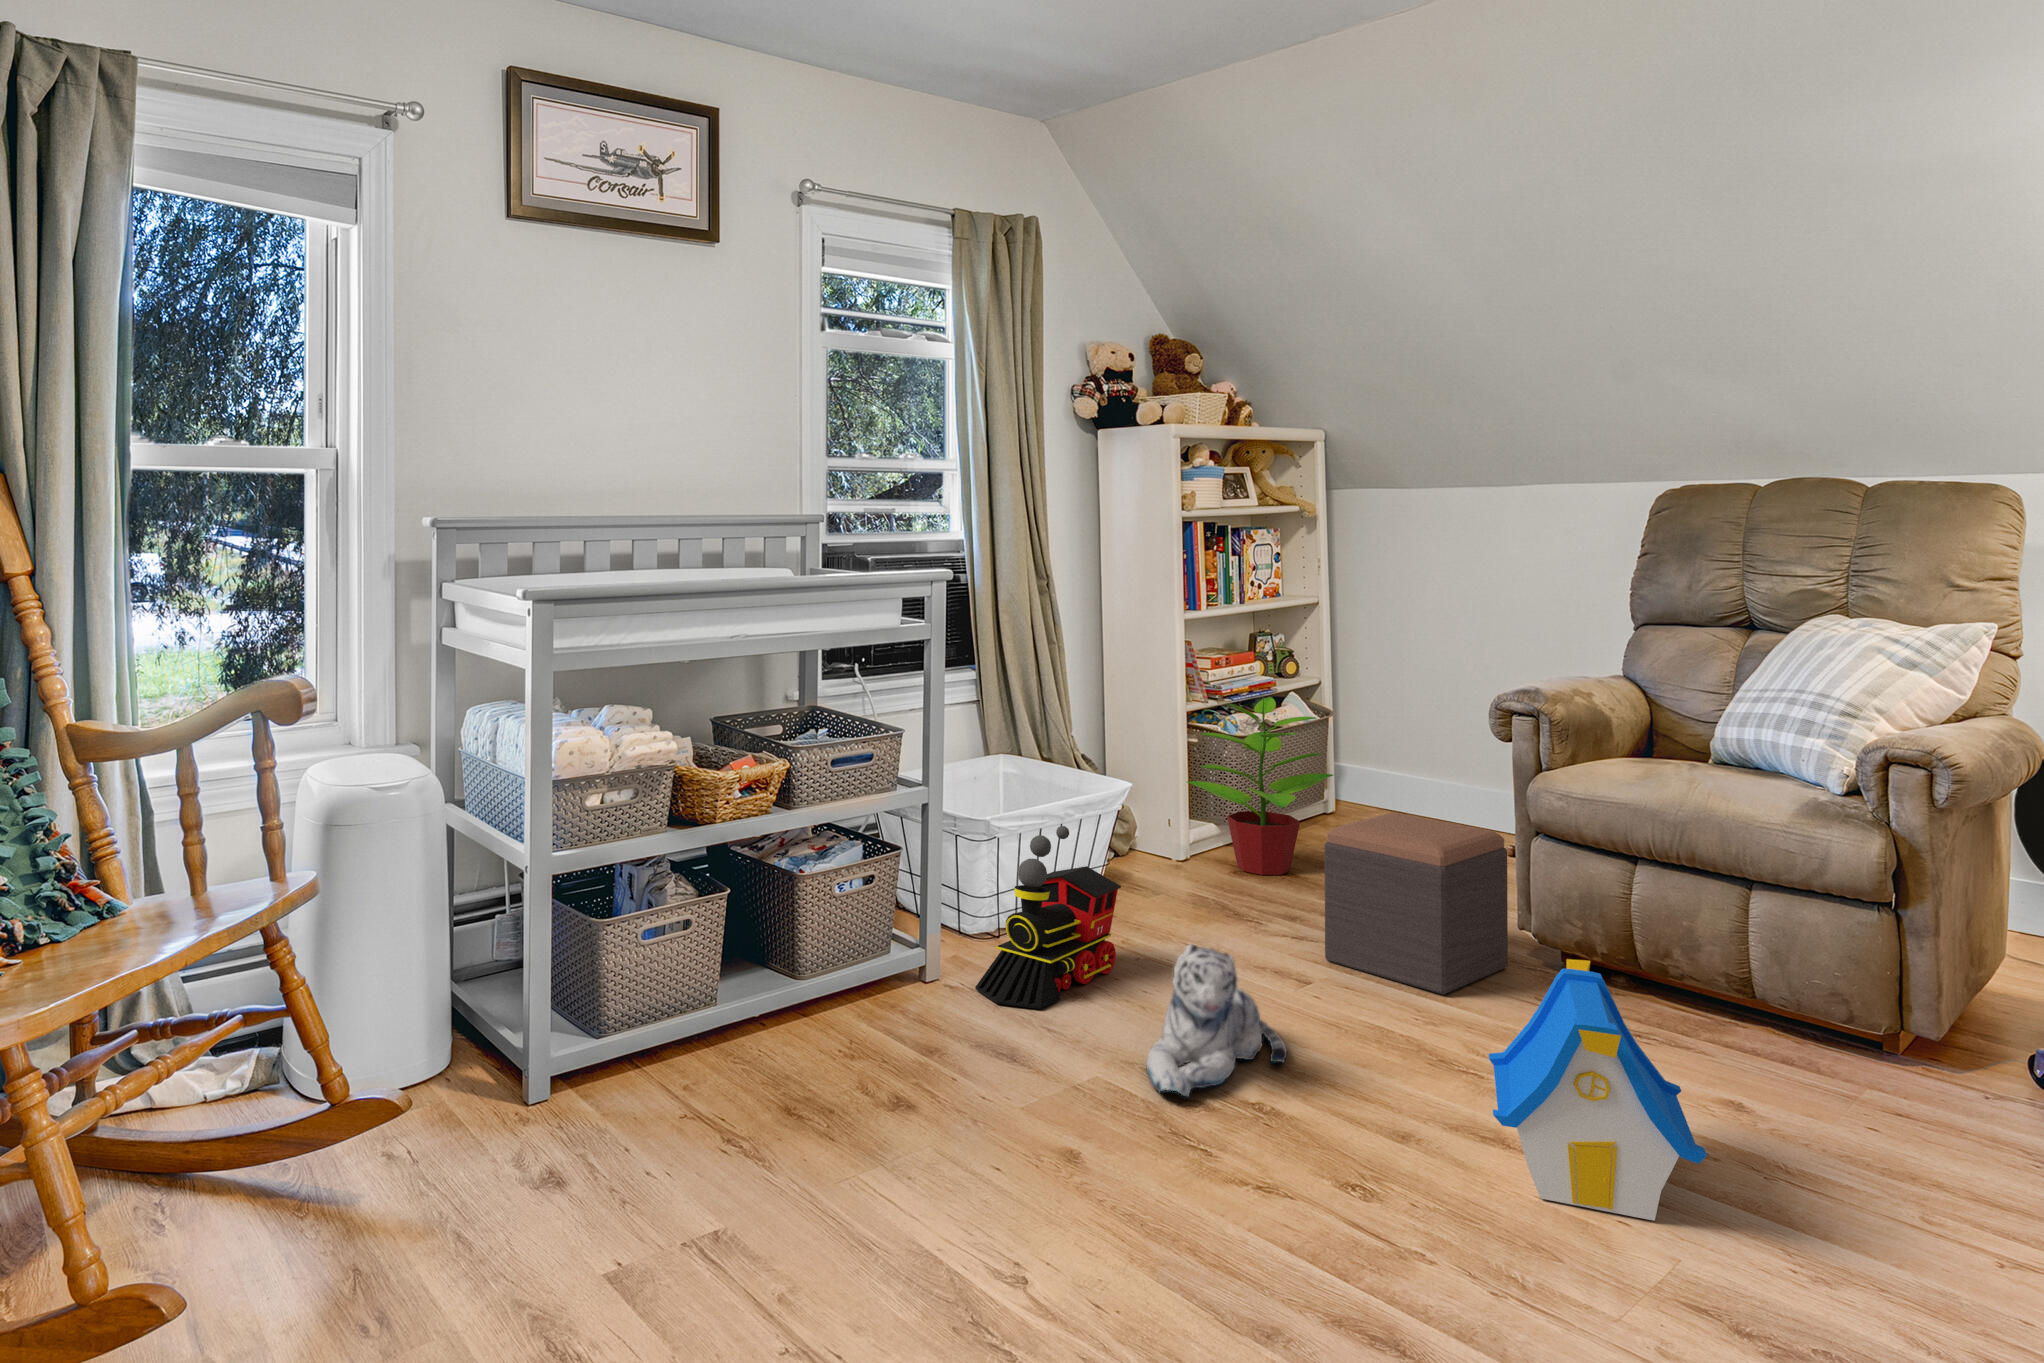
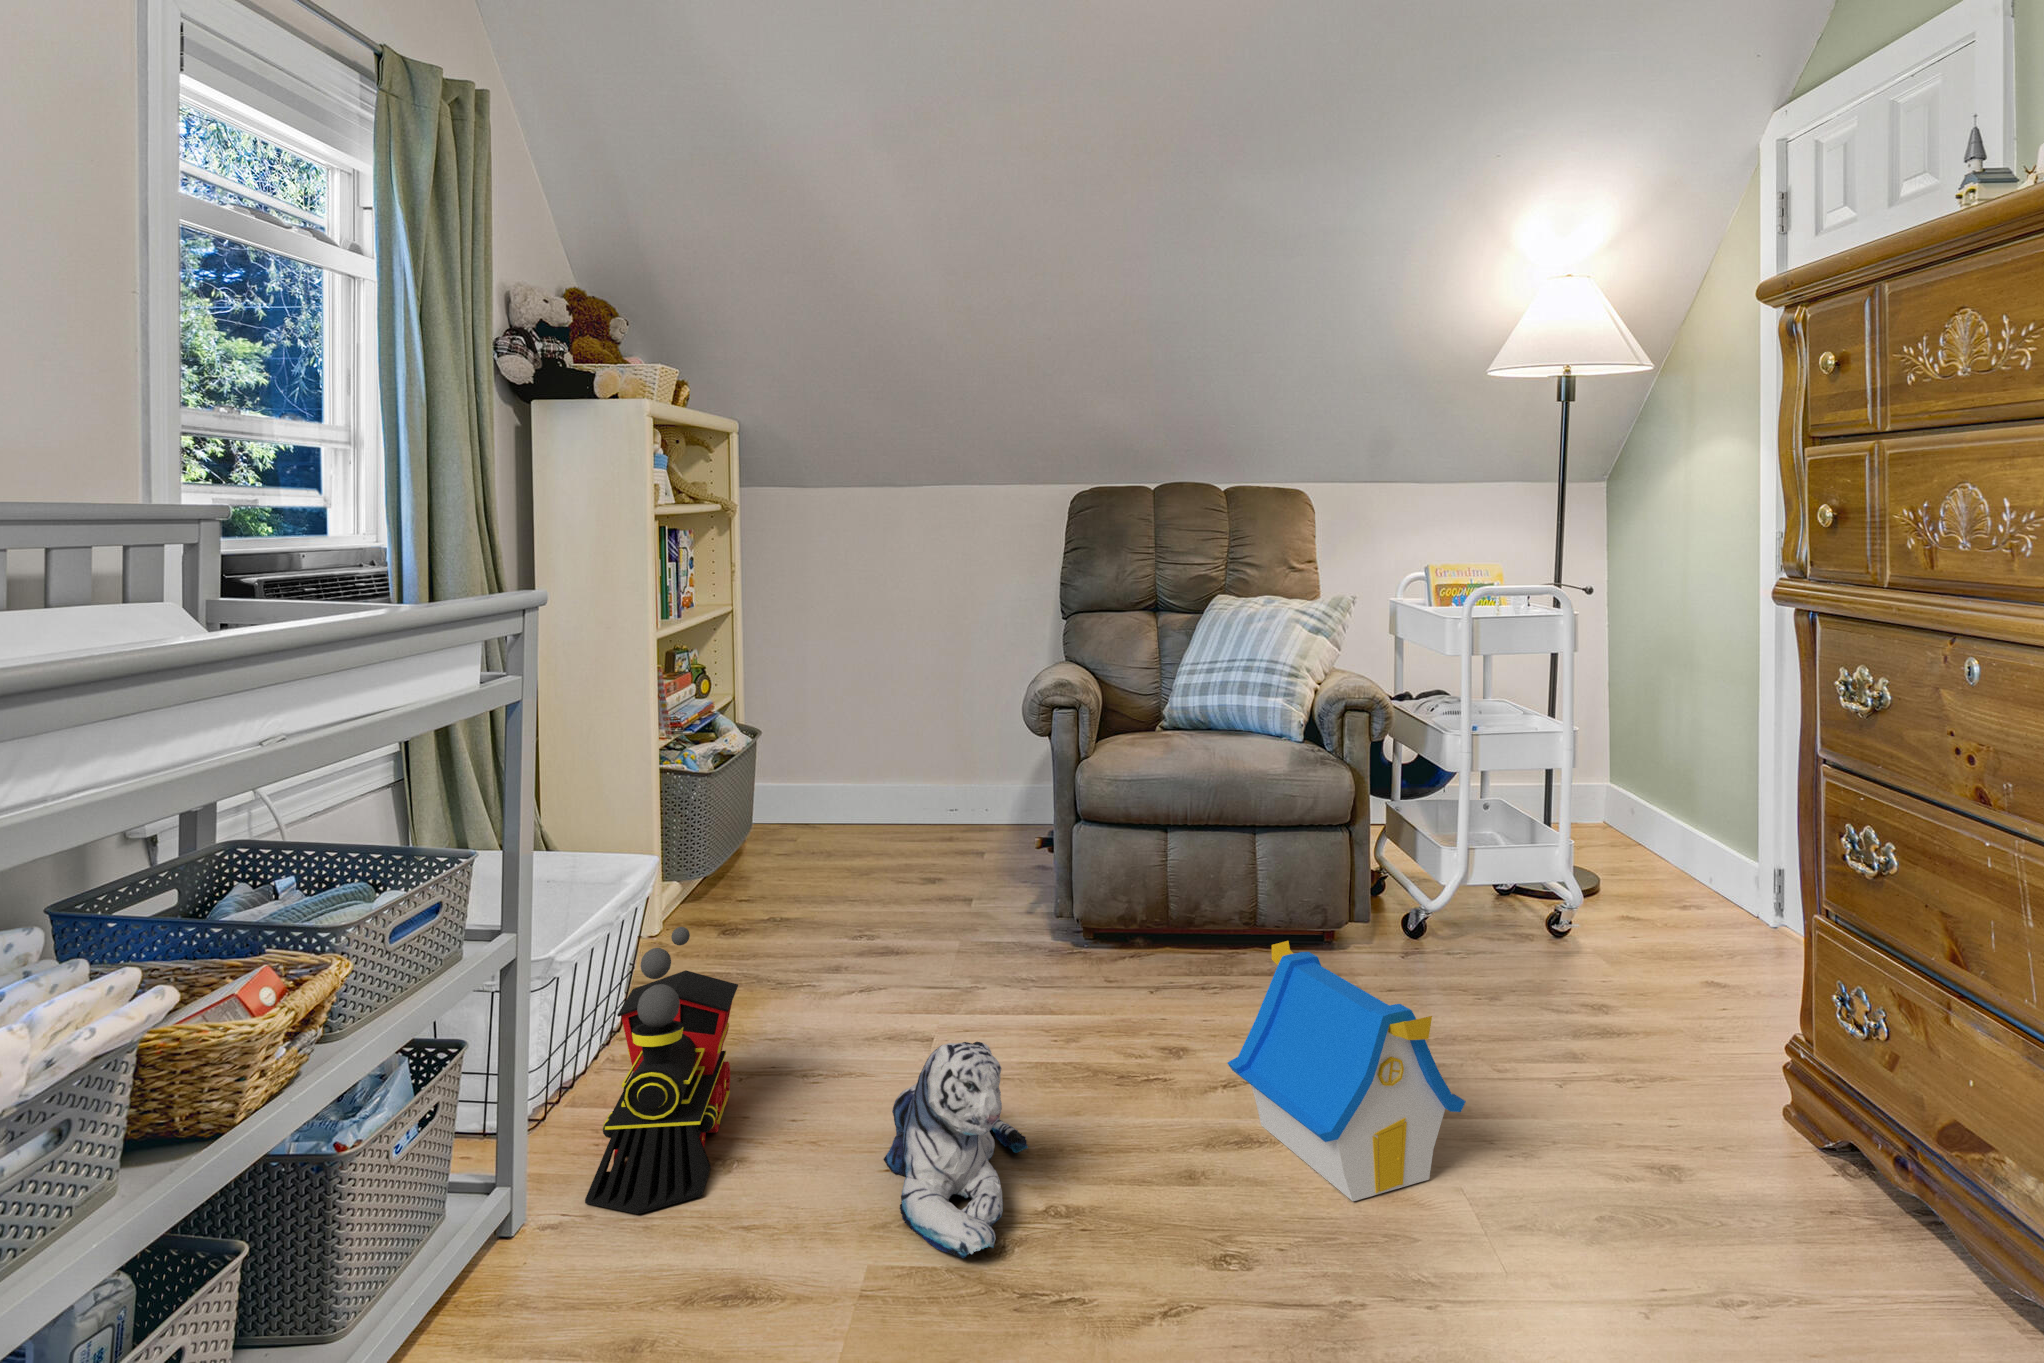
potted plant: present [1187,692,1333,875] -> none [656,708,814,914]
footstool: present [1324,813,1508,995] -> none [917,821,1059,1002]

